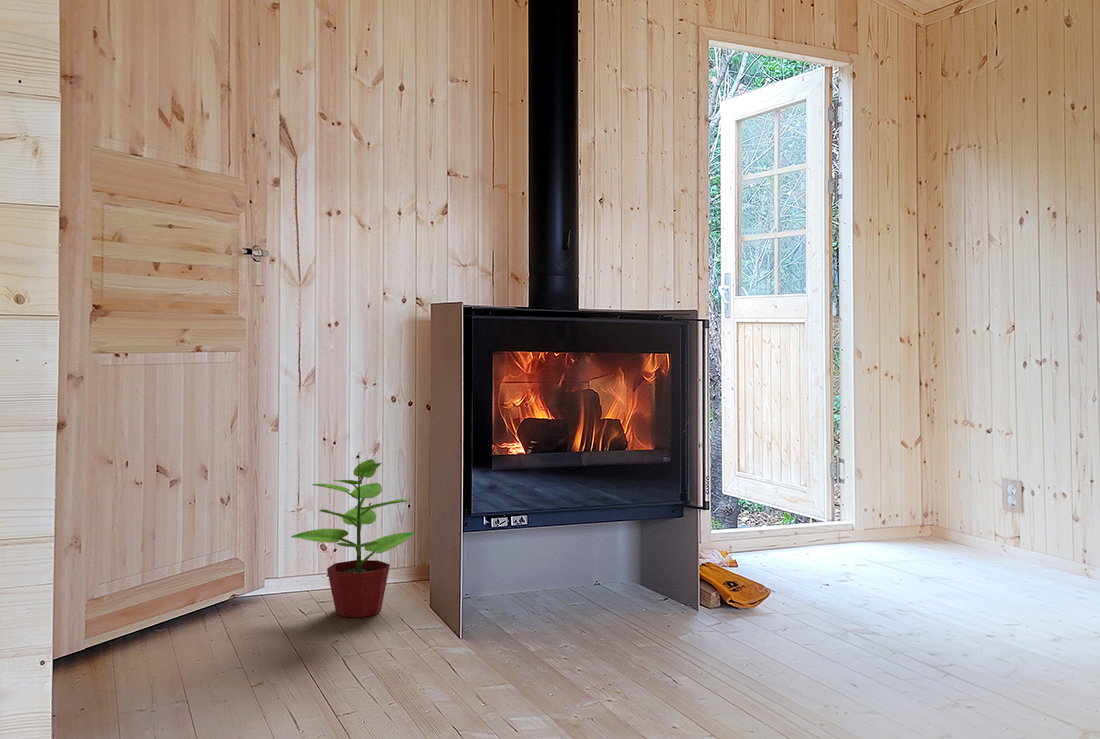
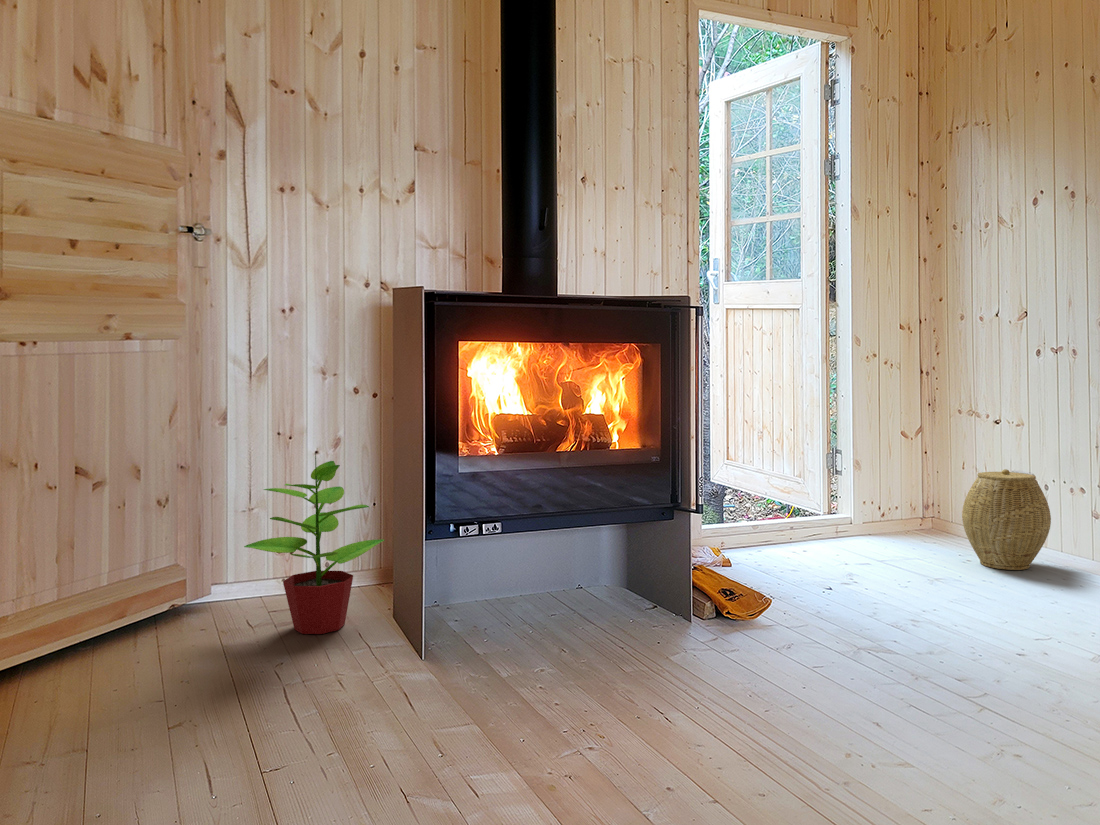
woven basket: none [957,475,1039,570] -> present [962,469,1051,570]

